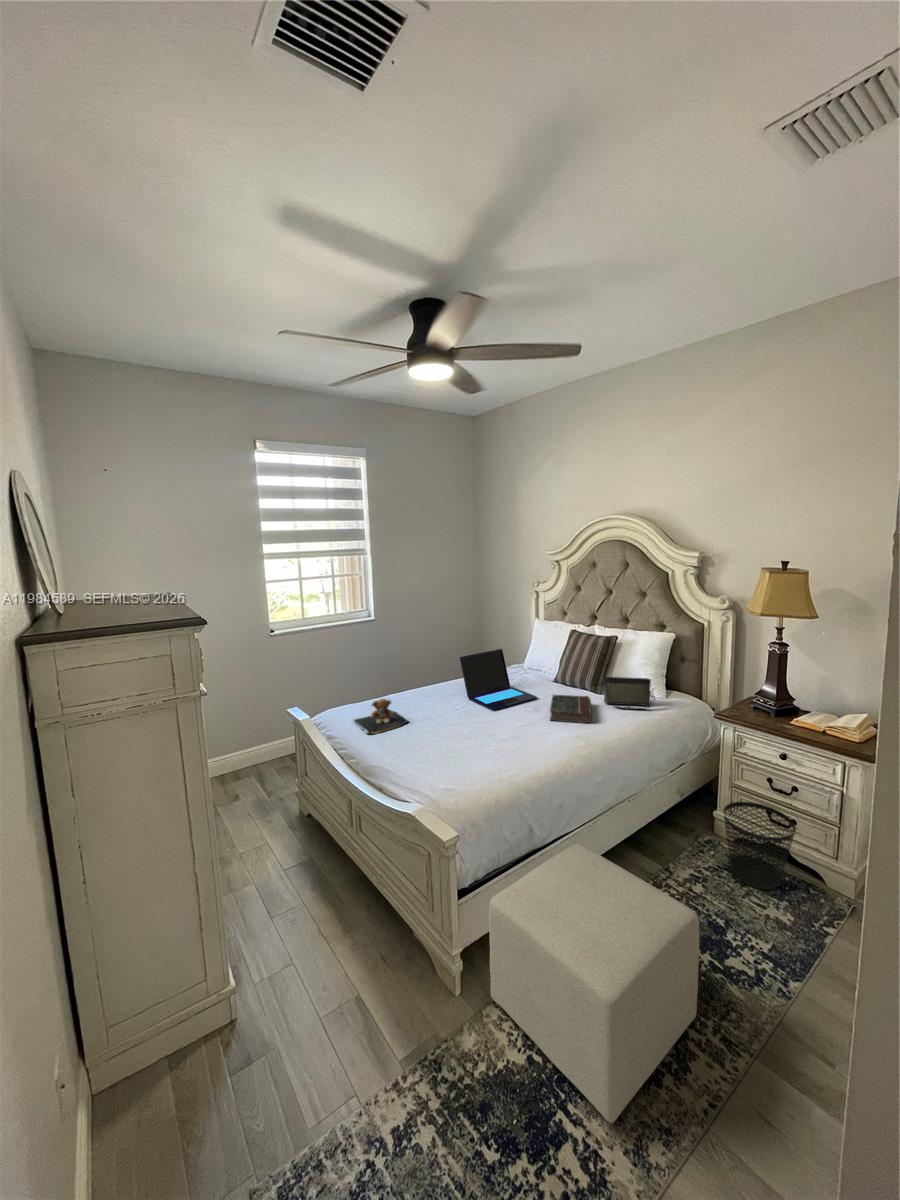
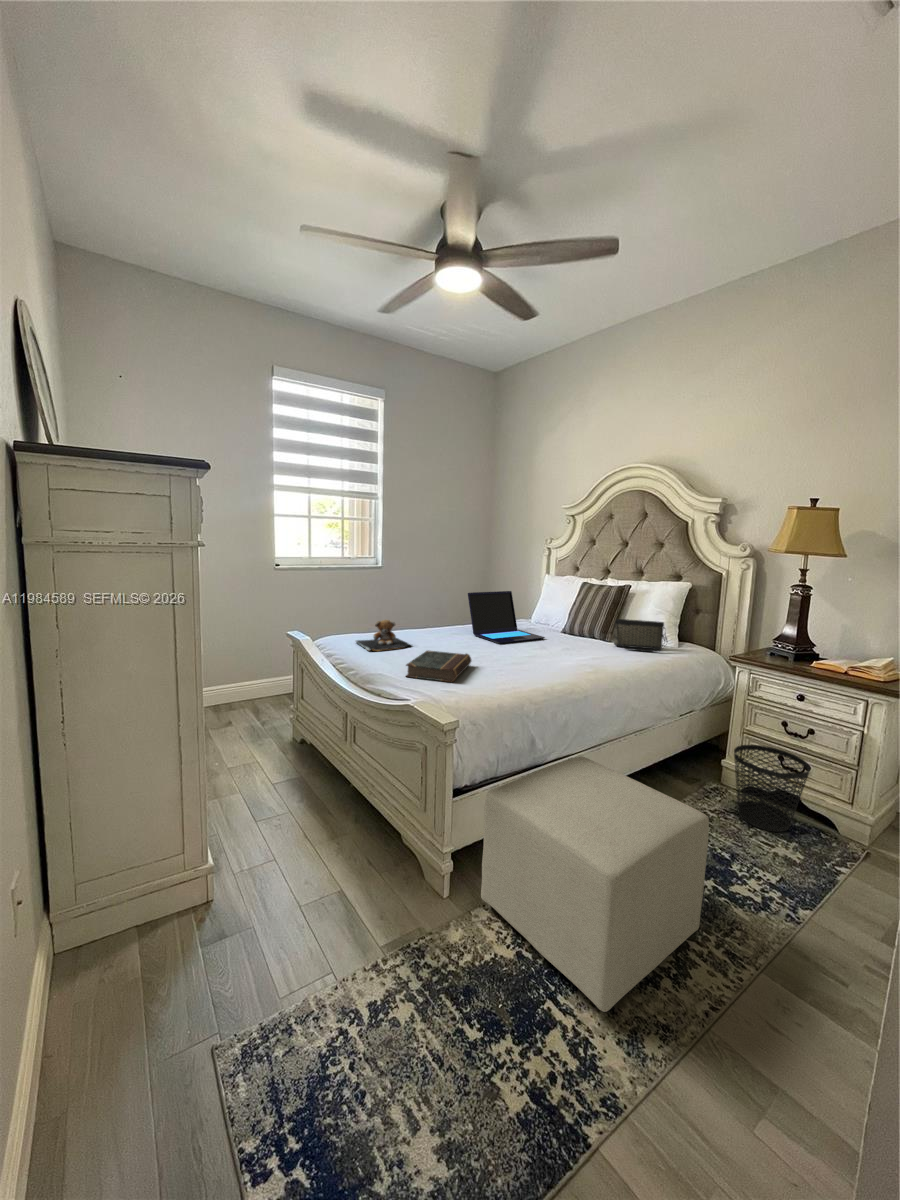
book: present [550,695,592,723] -> present [406,651,471,682]

